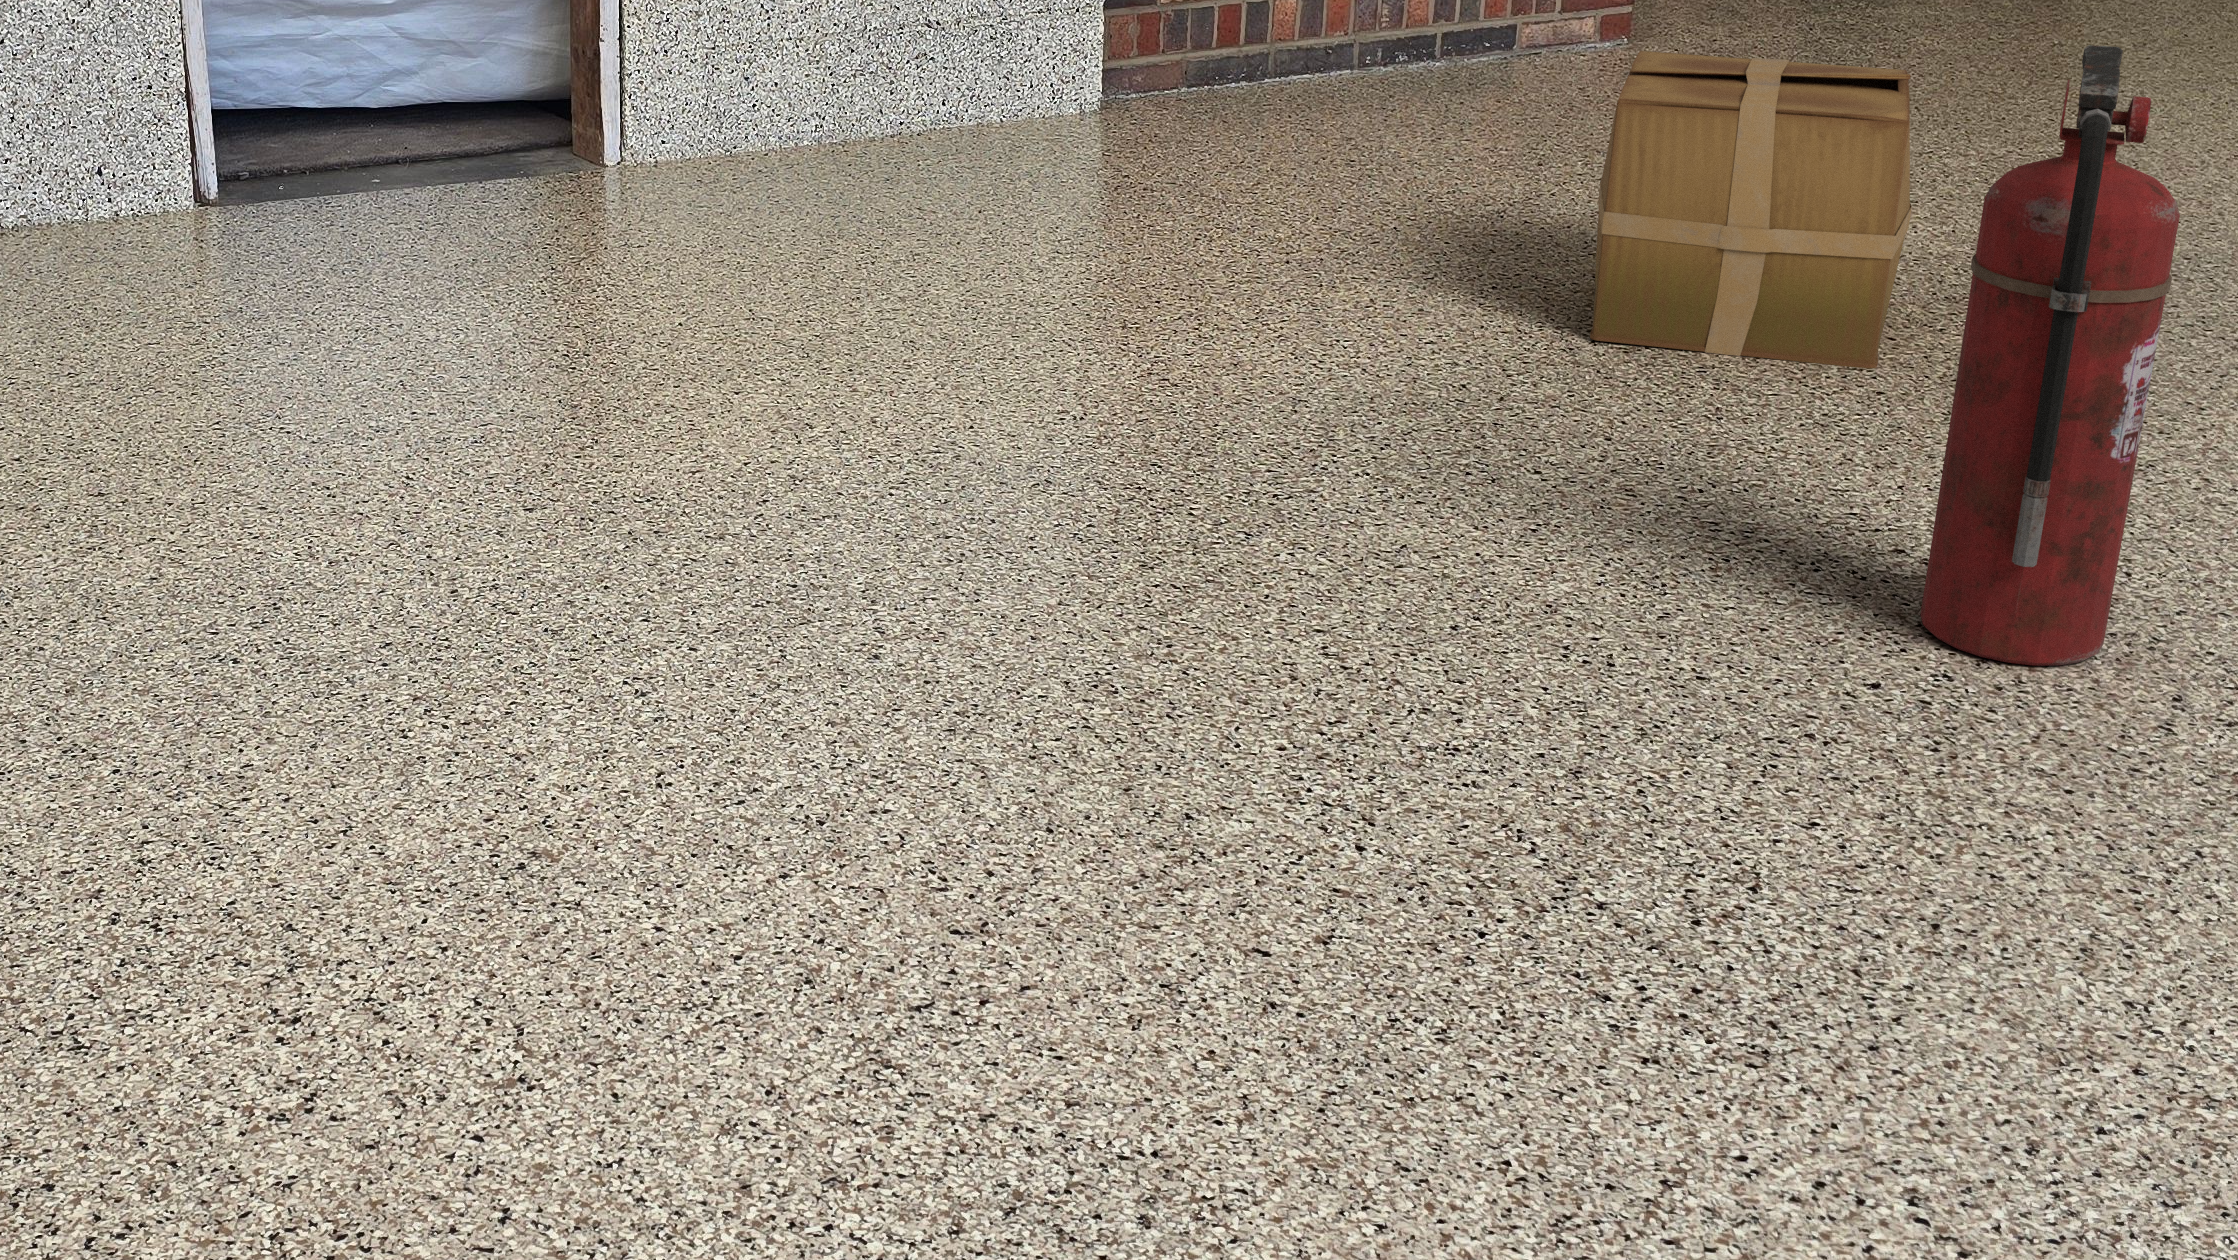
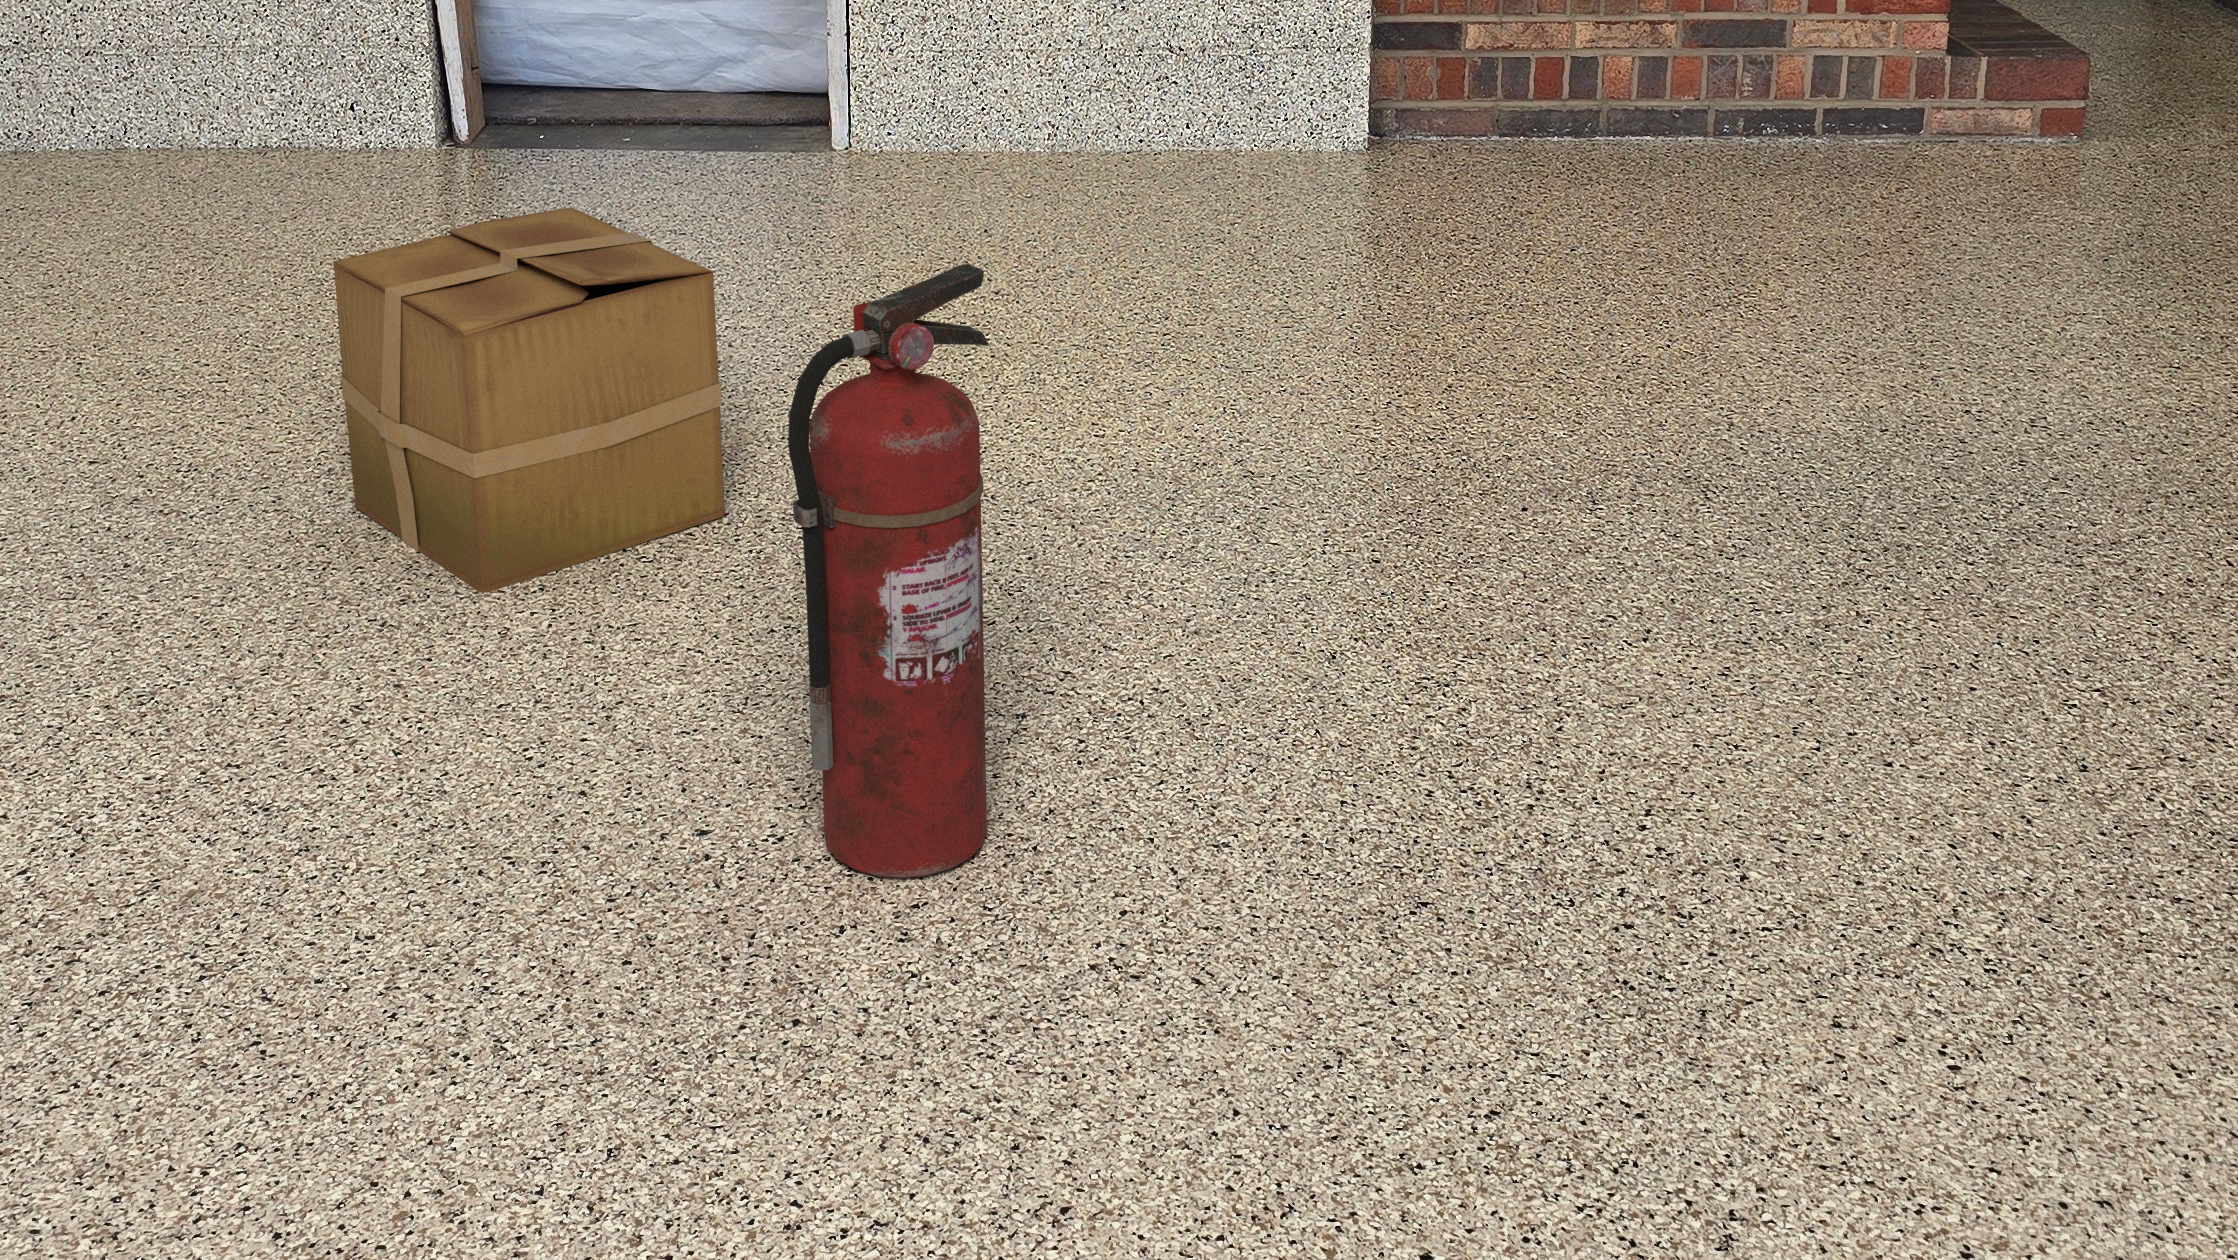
cardboard box: present [1590,51,1912,368] -> present [333,207,726,592]

